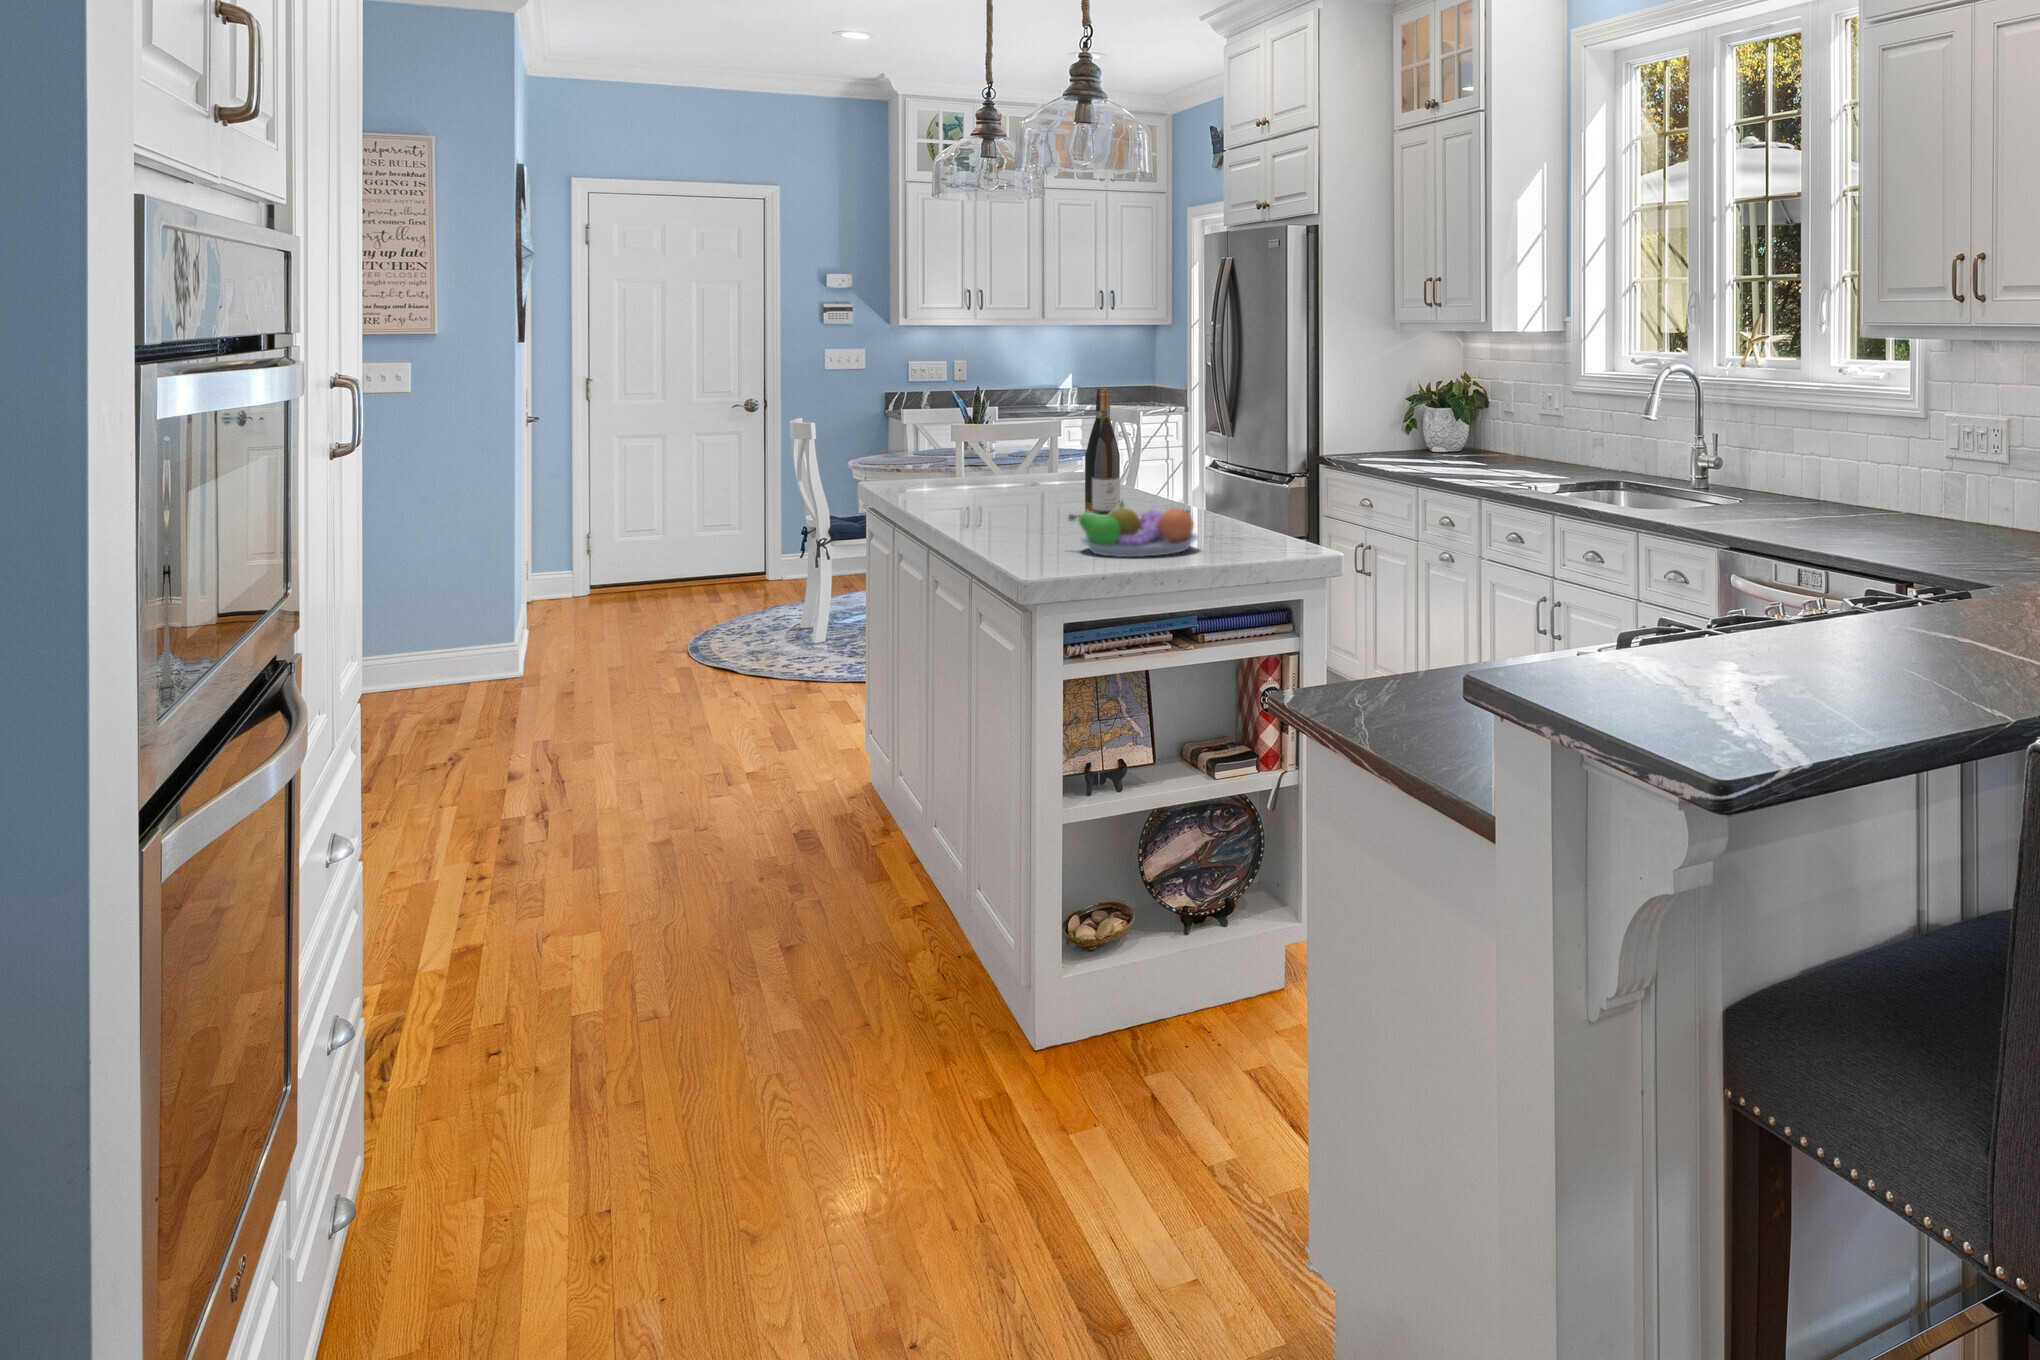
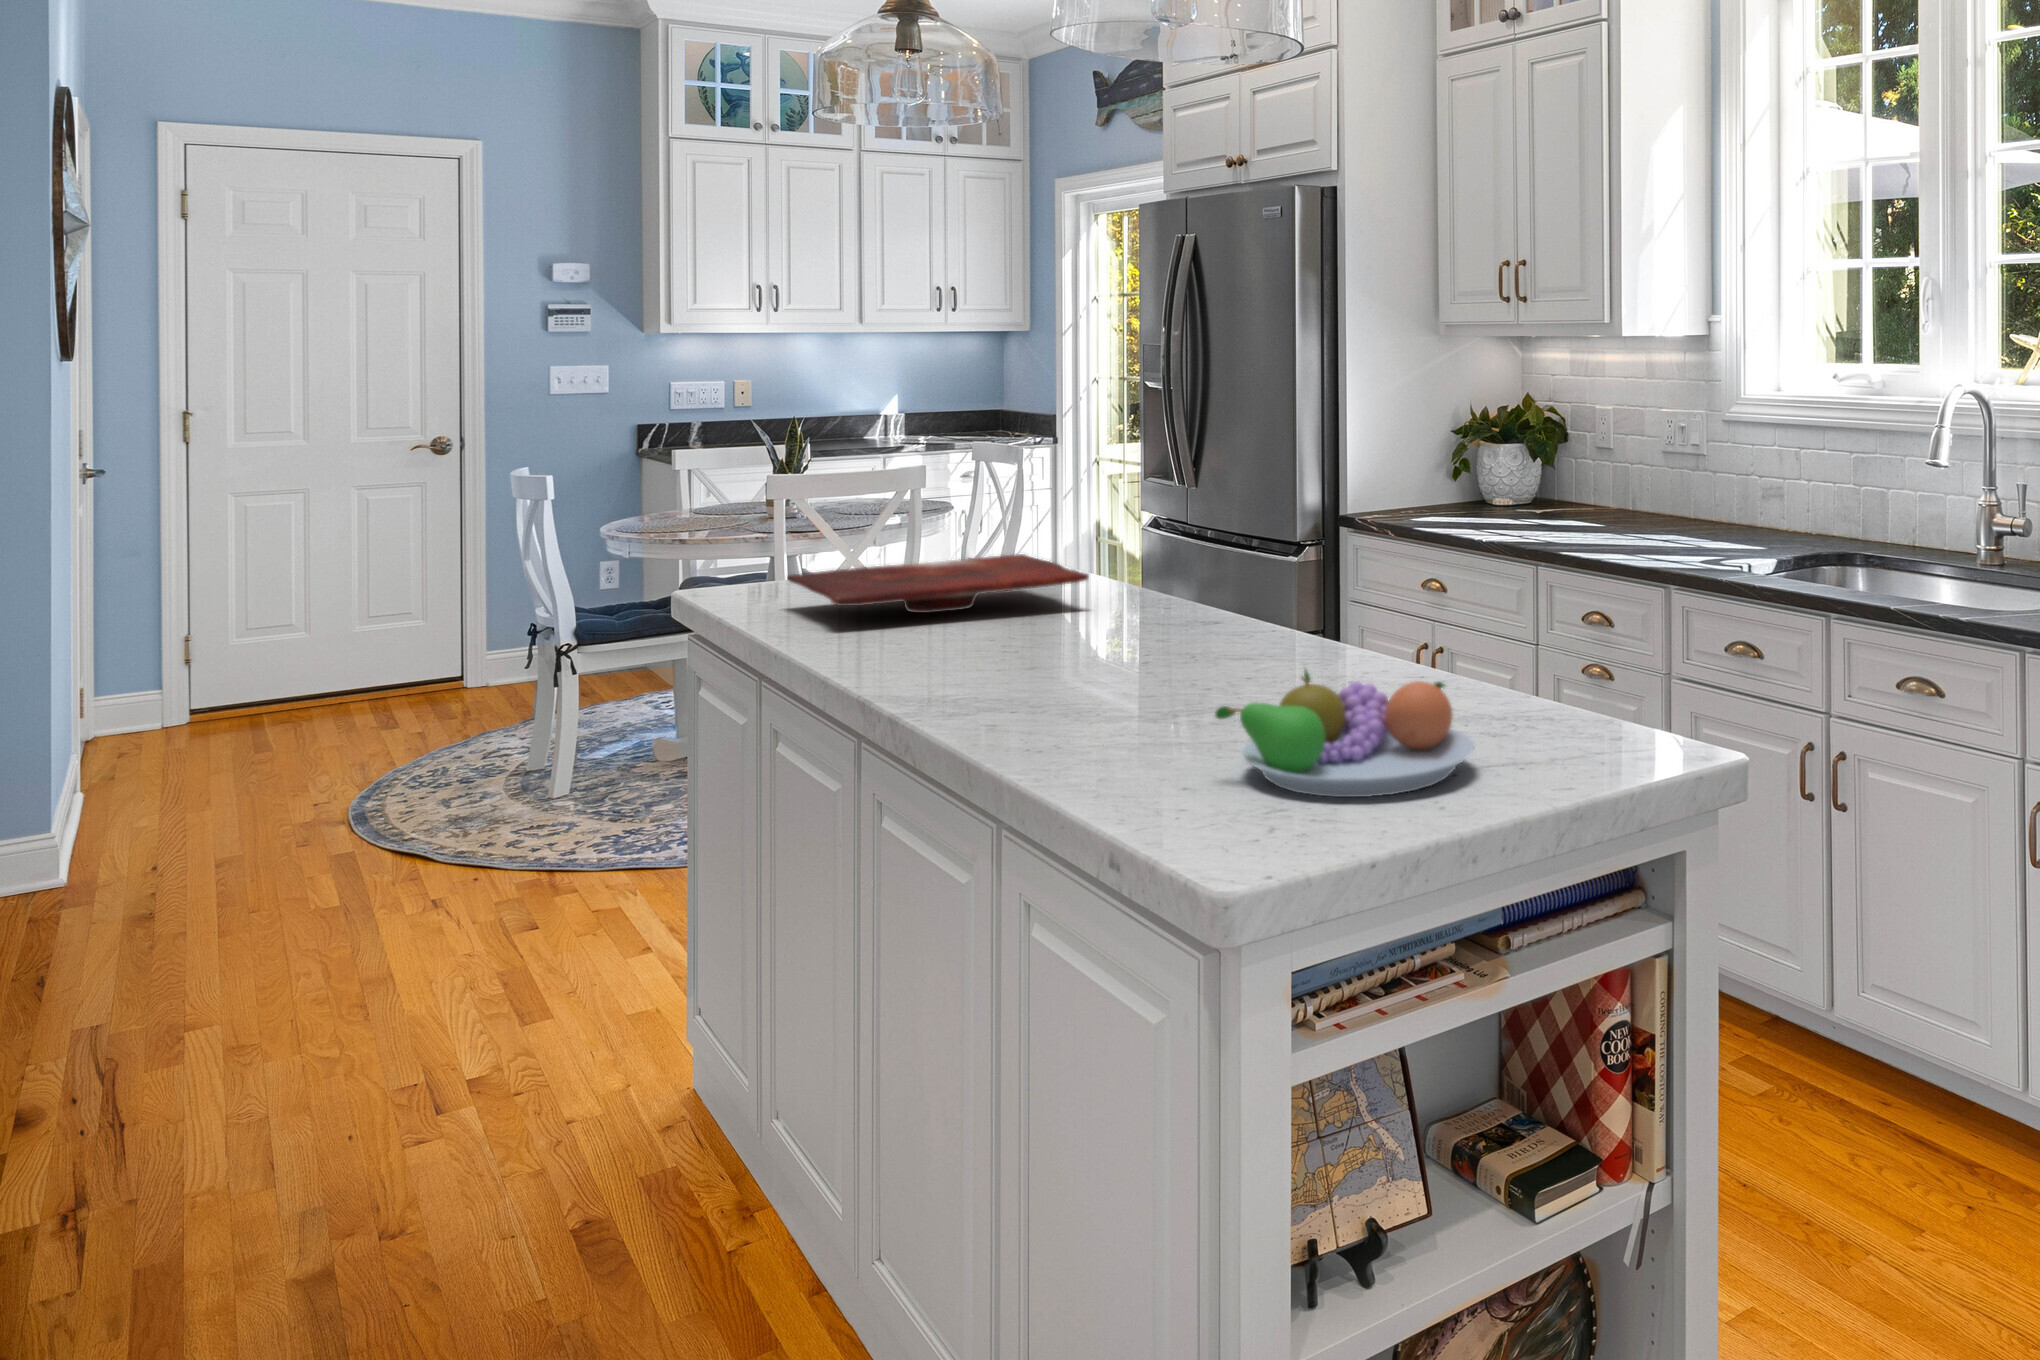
wine bottle: present [1085,388,1120,515] -> none [1130,438,1191,667]
cutting board: none [921,465,1093,495] -> present [787,554,1089,613]

